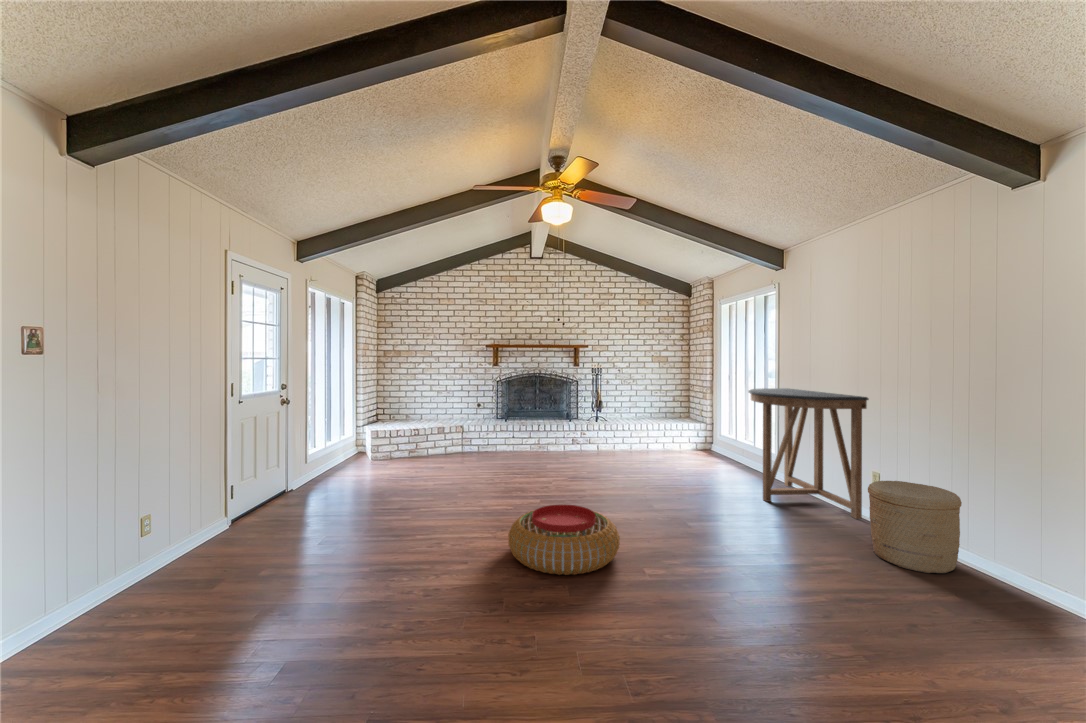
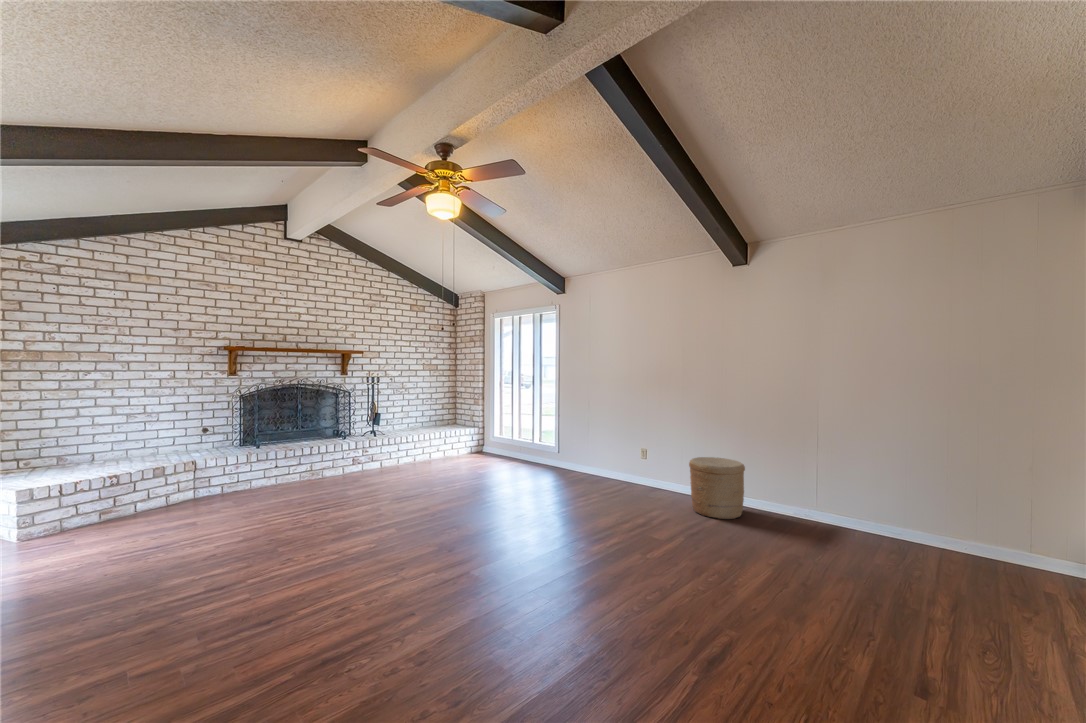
console table: present [748,388,869,519] -> none [562,392,662,491]
pouf: present [508,505,620,575] -> none [453,530,579,616]

